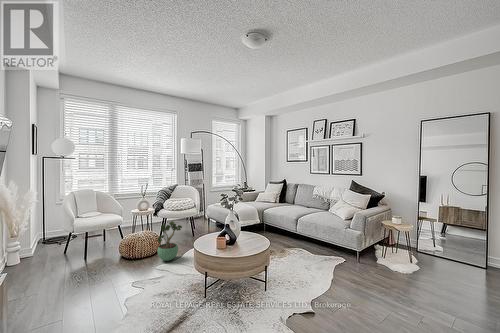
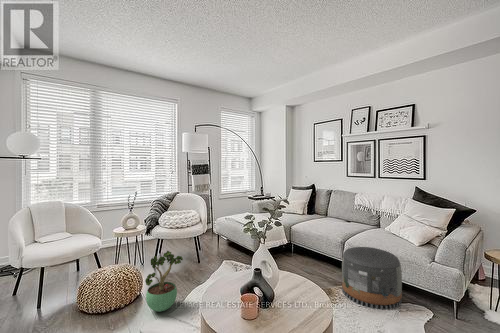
pouf: none [292,222,329,260] -> present [342,247,402,310]

